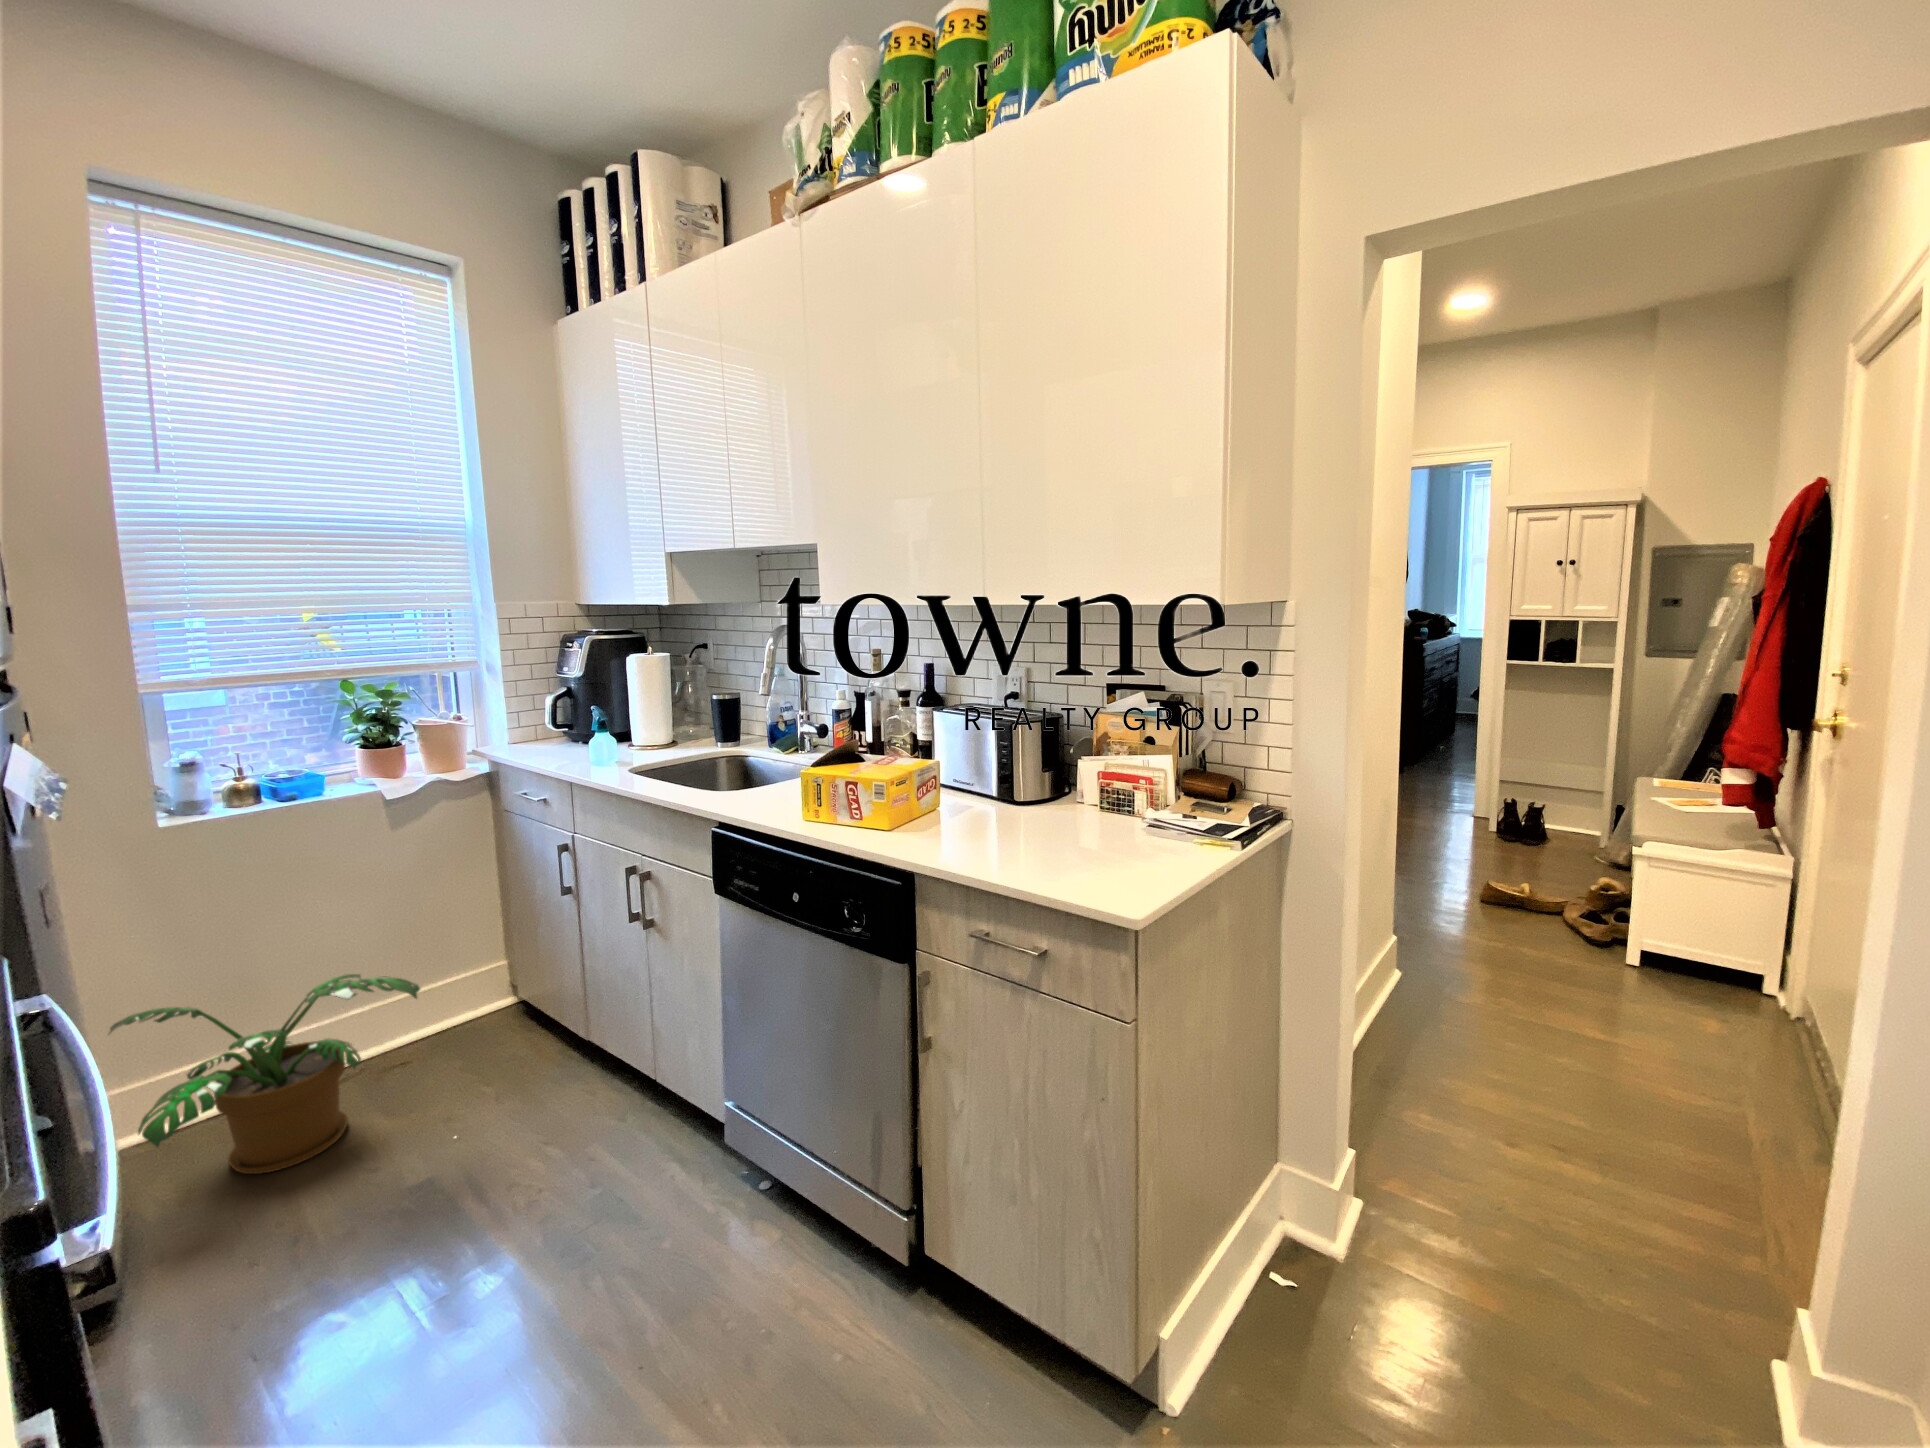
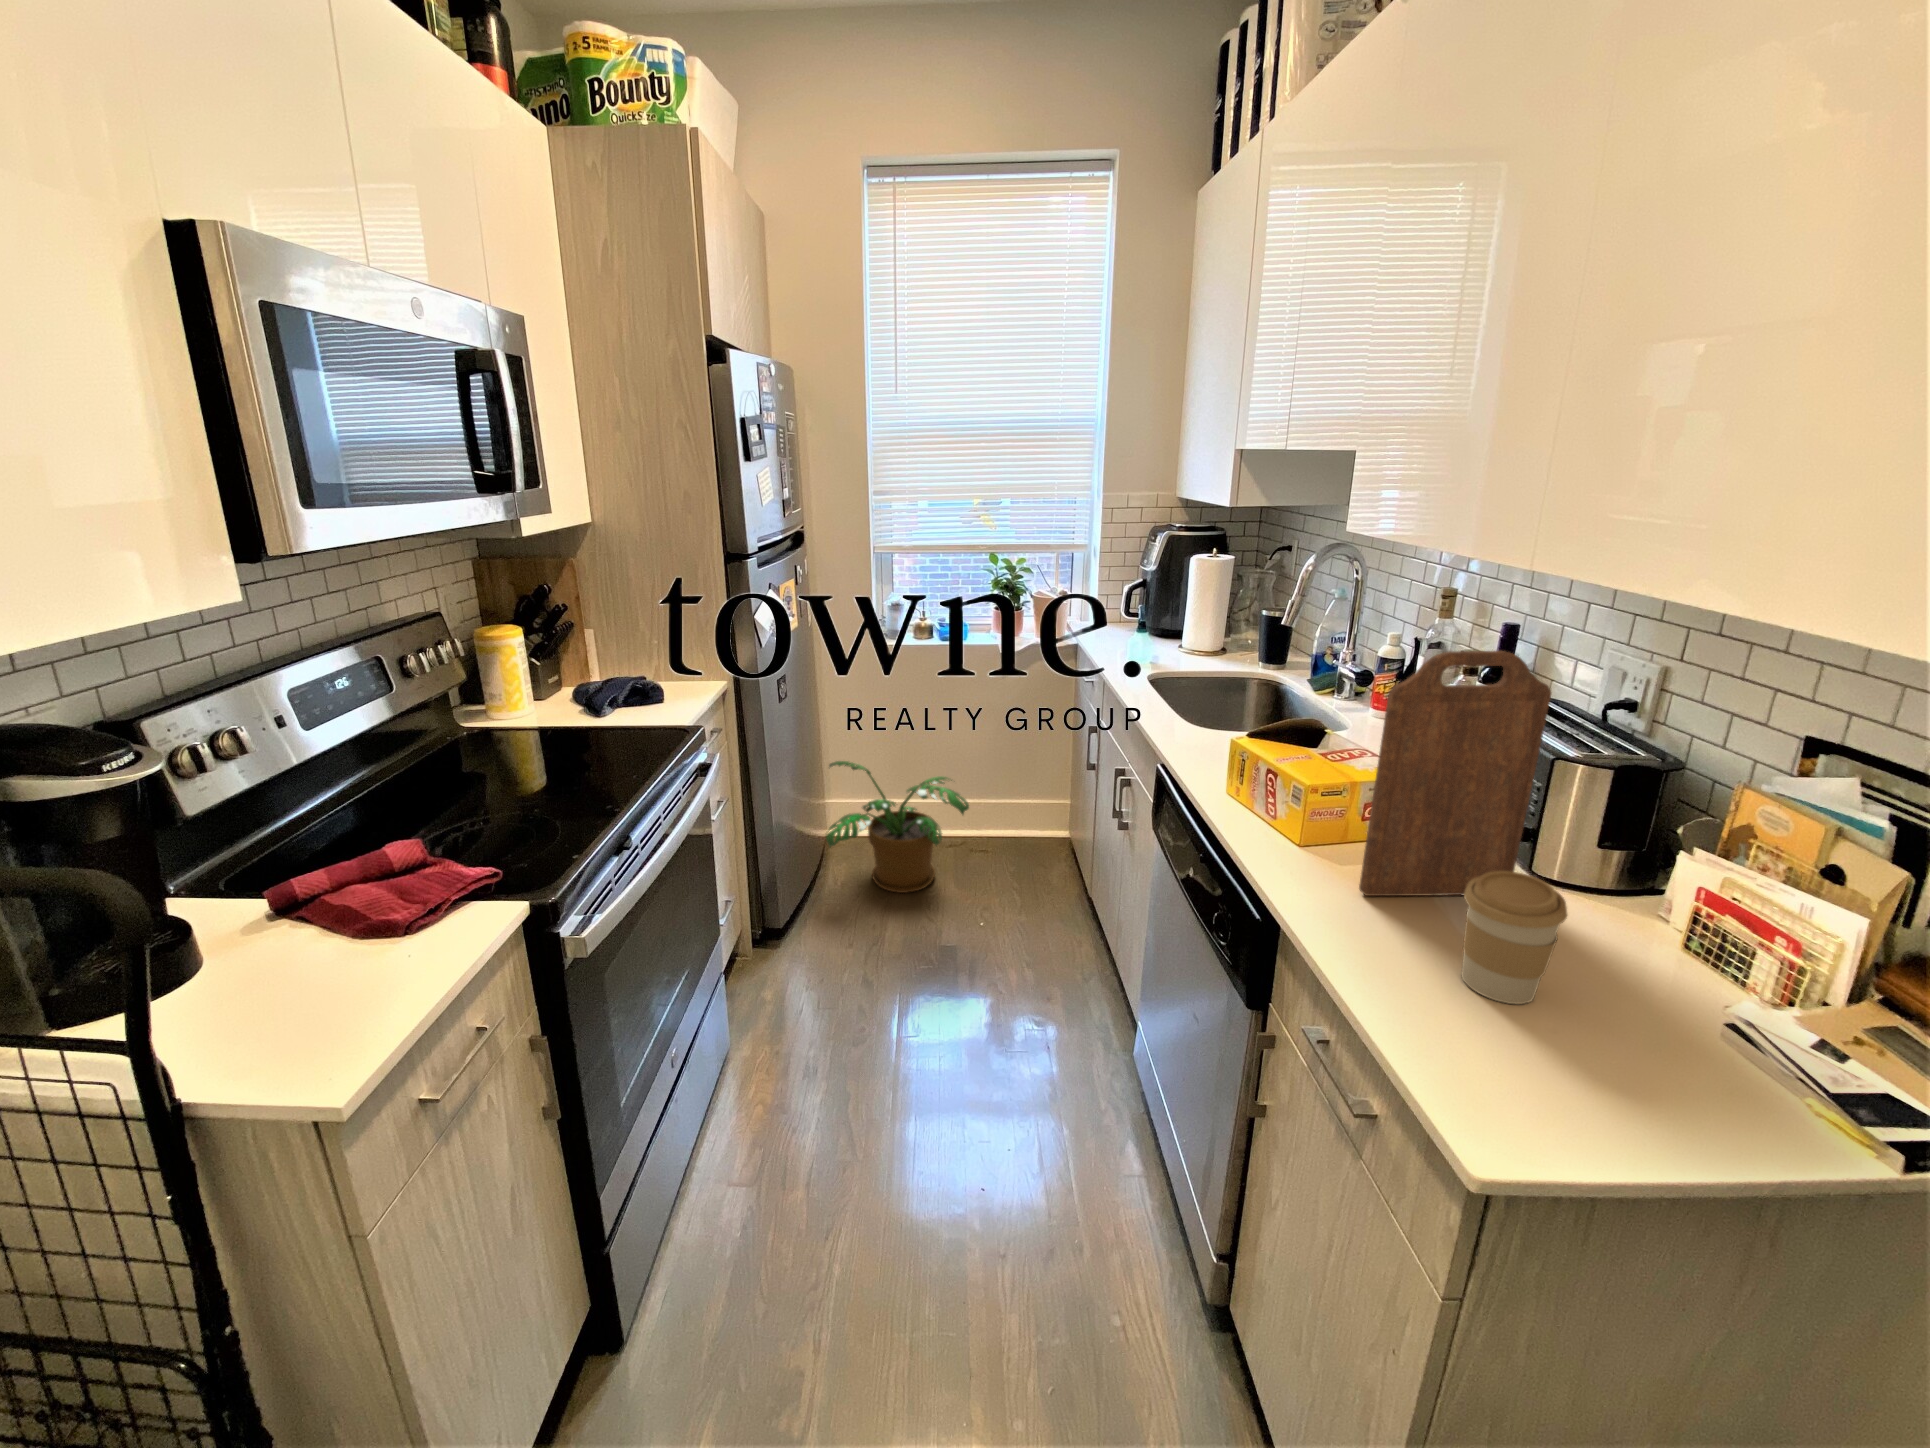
cutting board: none [945,652,1017,840] -> present [1359,651,1551,896]
coffee cup: none [1031,775,1083,856] -> present [1461,871,1567,1004]

